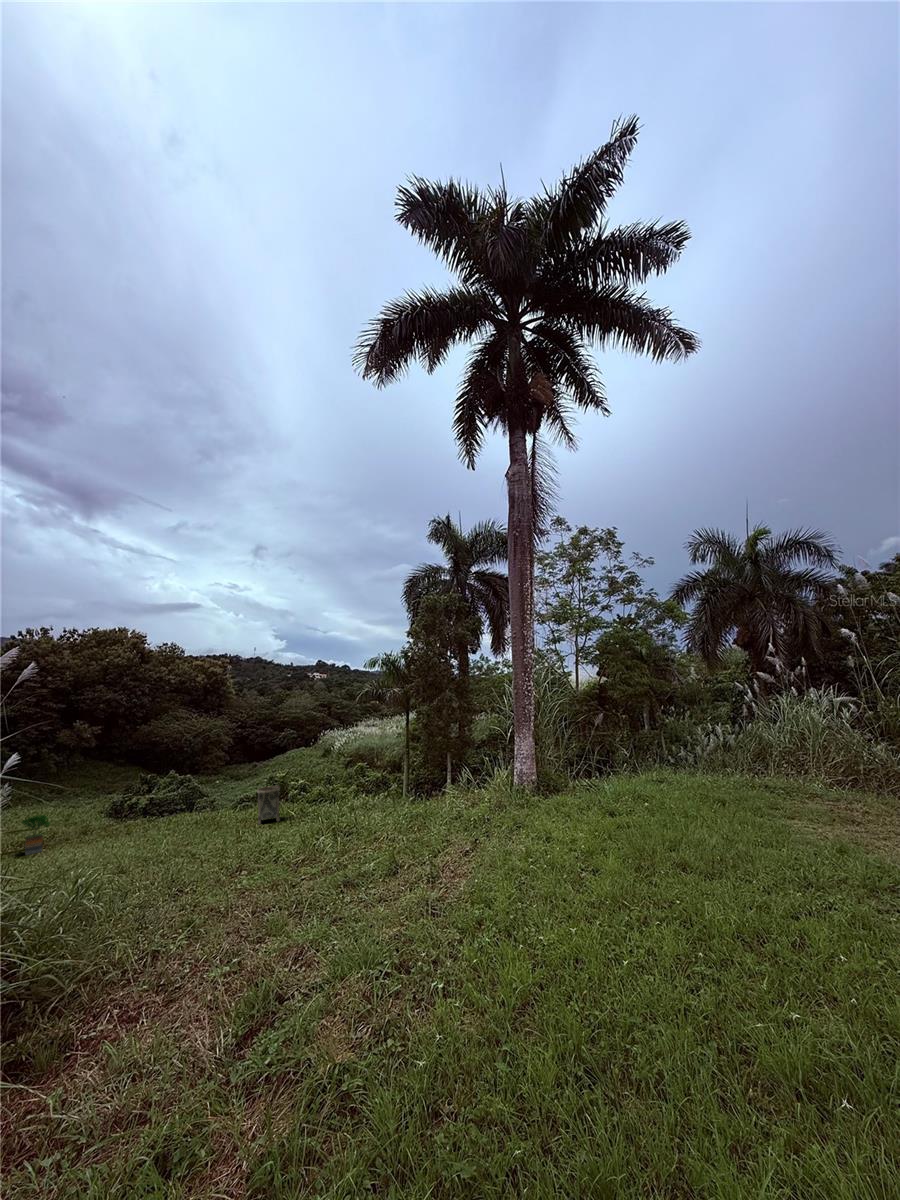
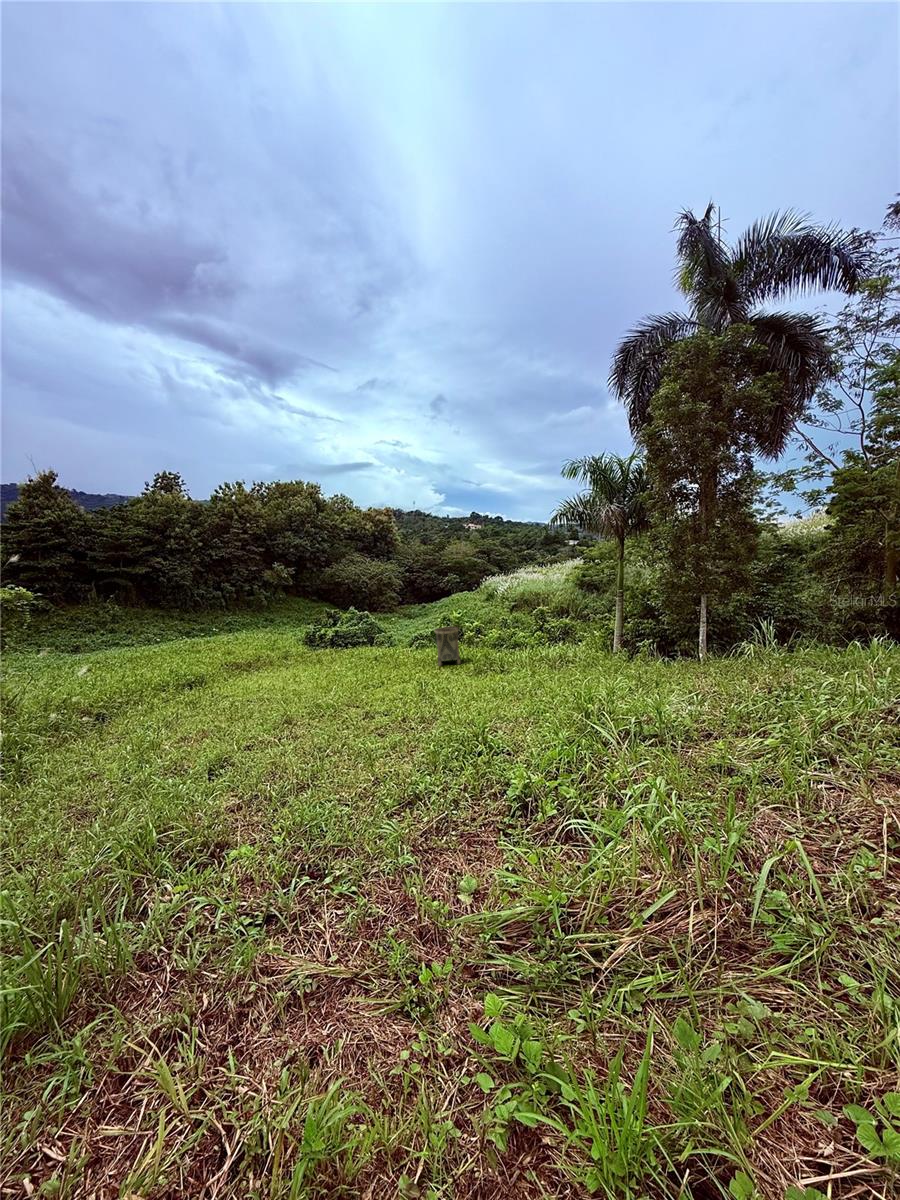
potted tree: present [22,815,50,855] -> none [223,642,249,678]

